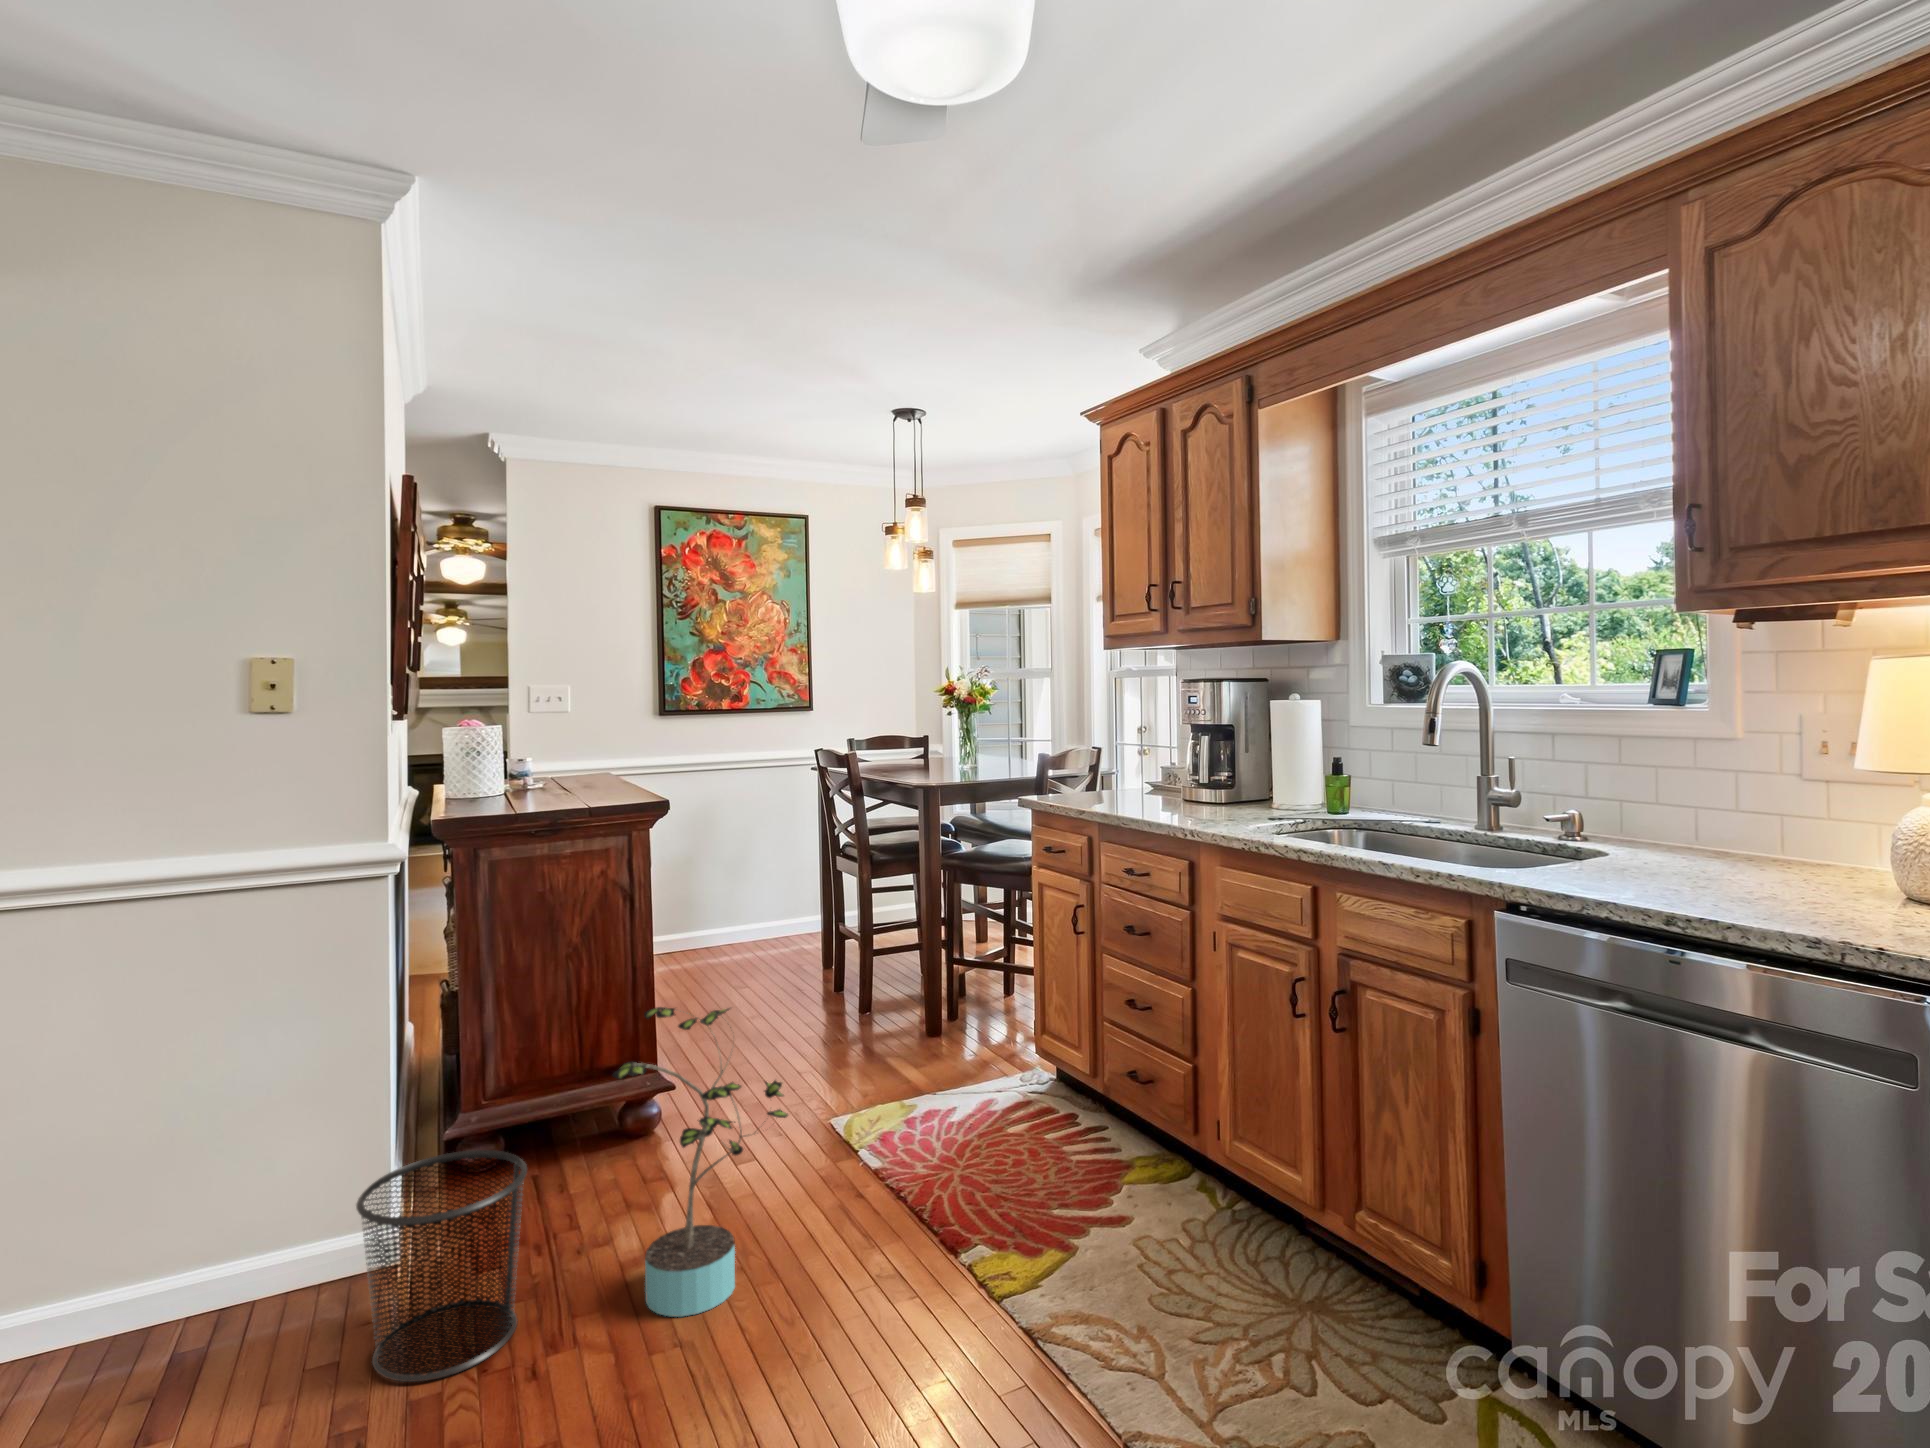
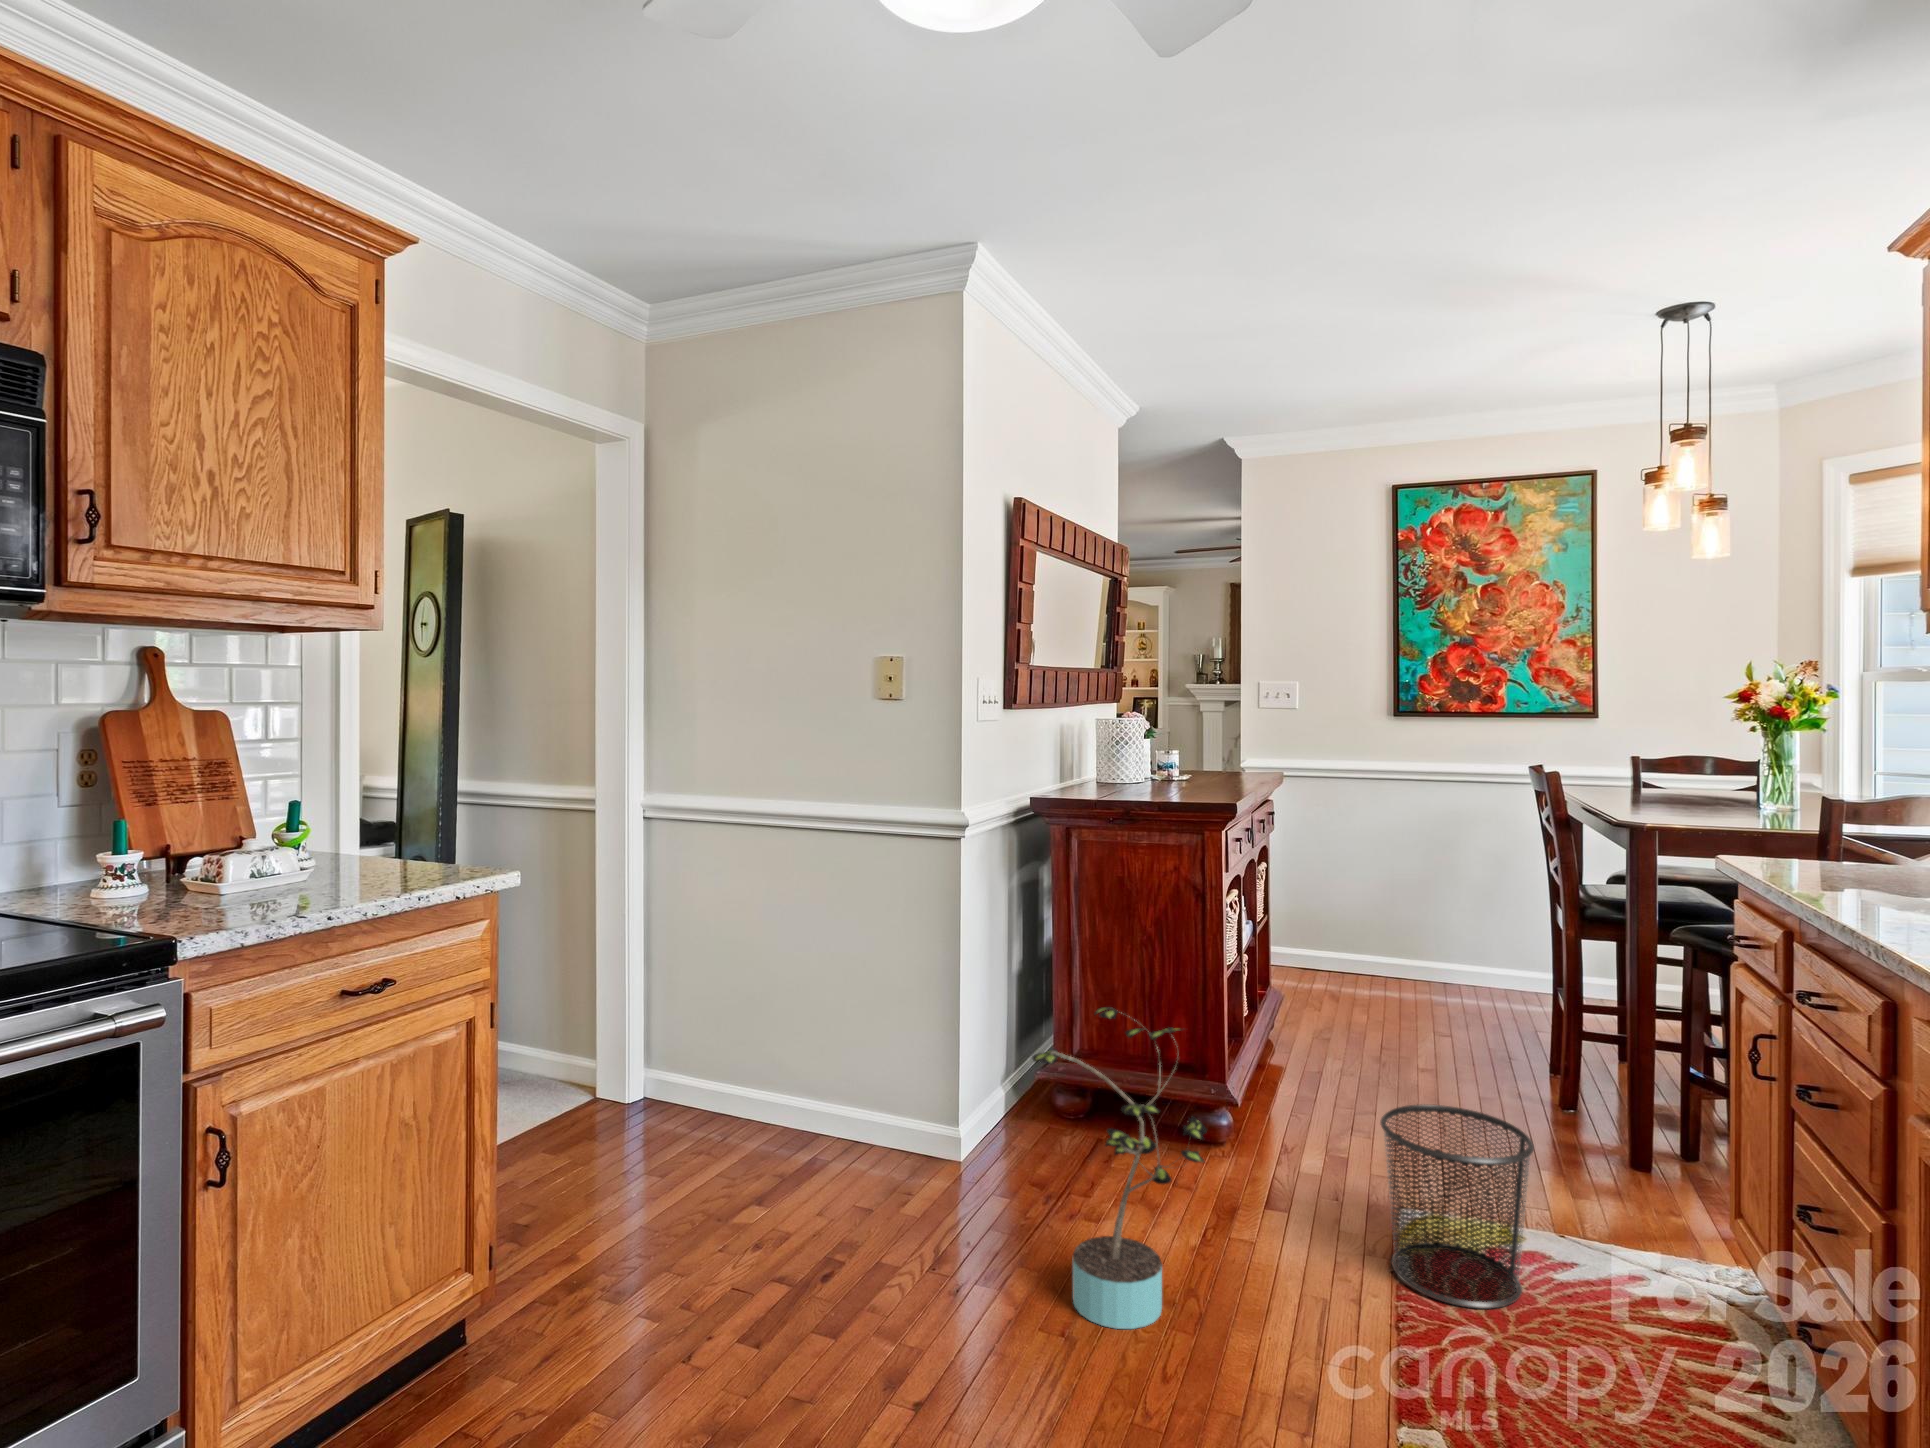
waste bin: present [356,1150,527,1382] -> present [1380,1104,1534,1309]

